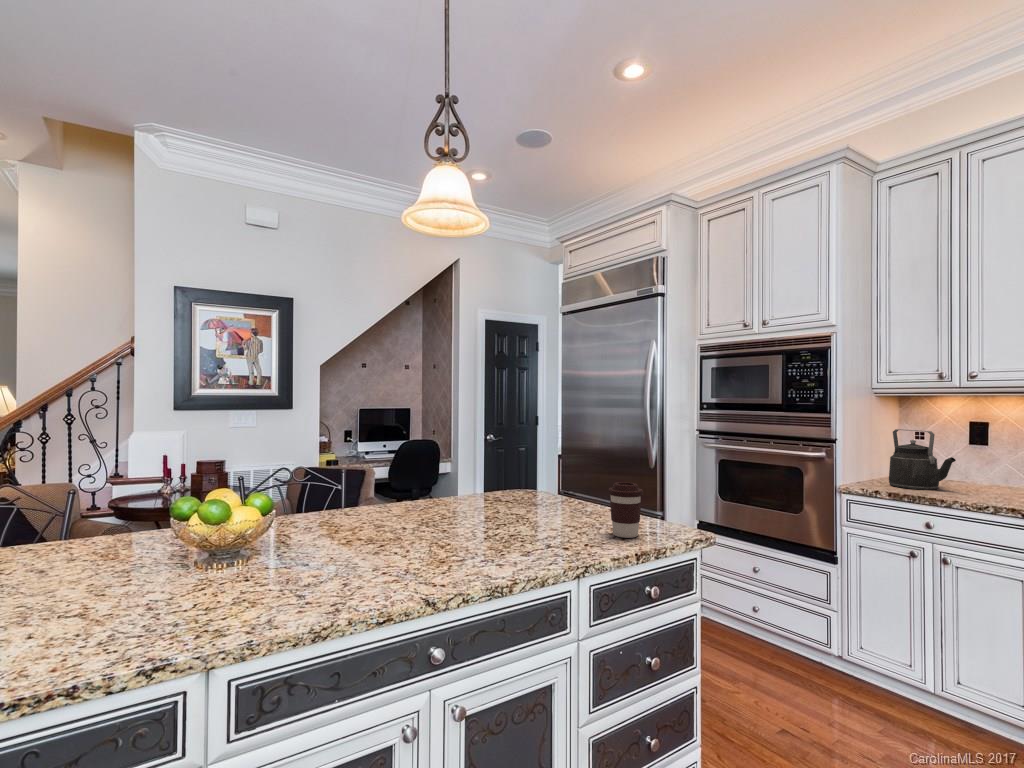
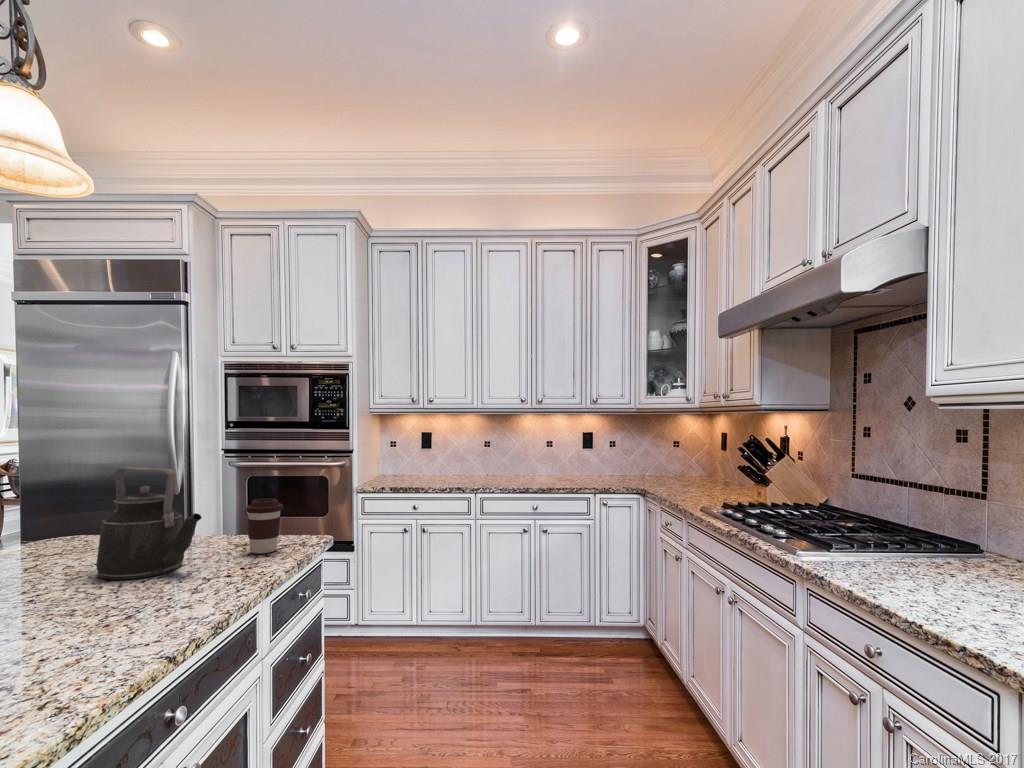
kettle: present [889,429,956,490] -> present [96,467,202,580]

